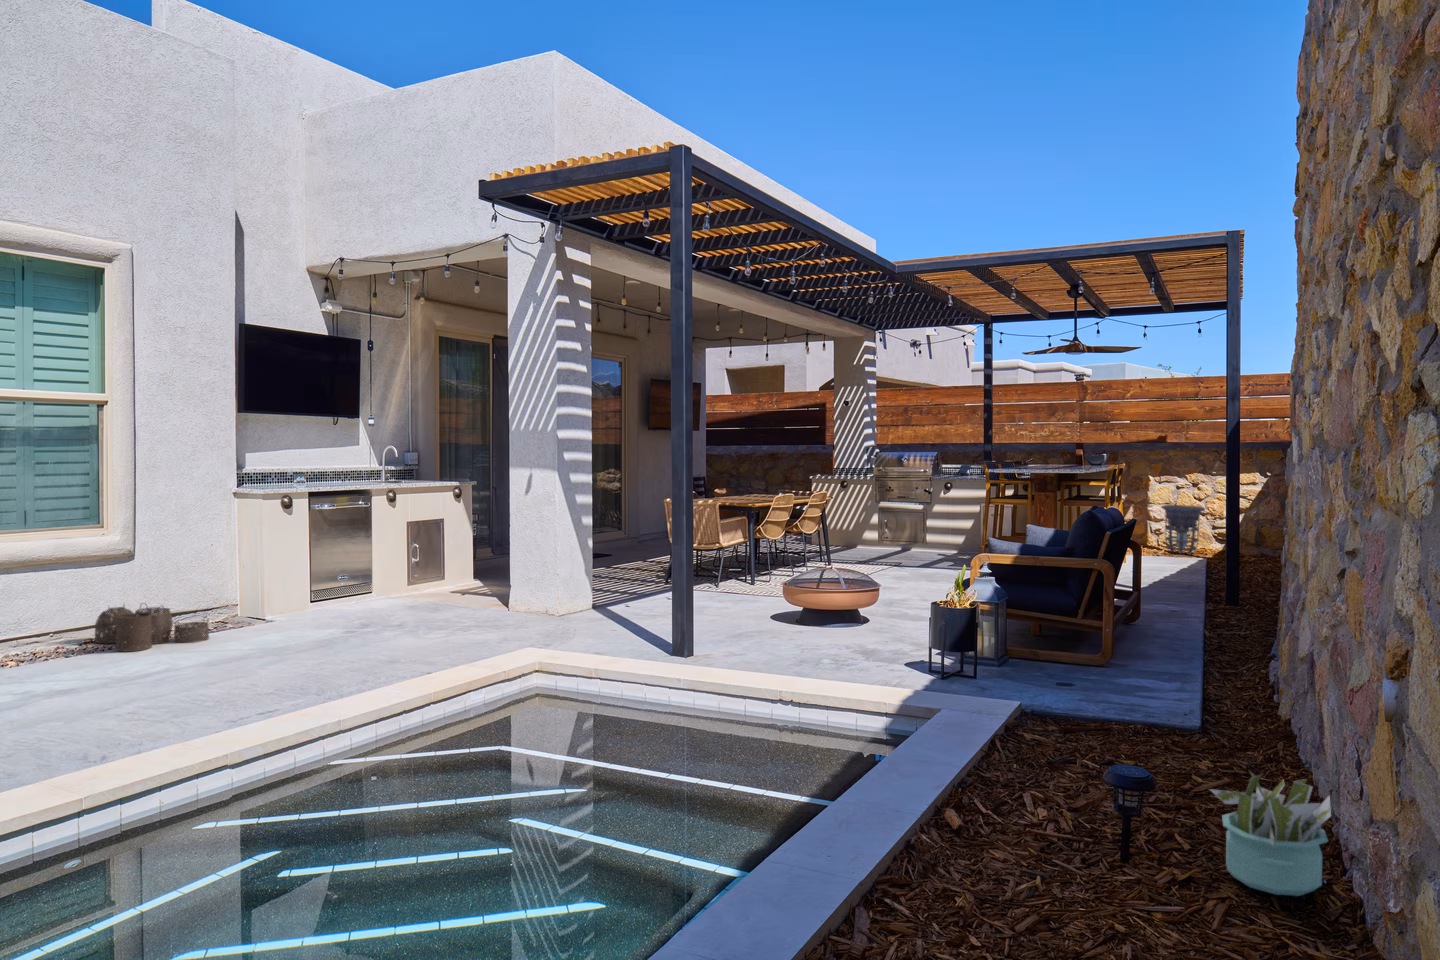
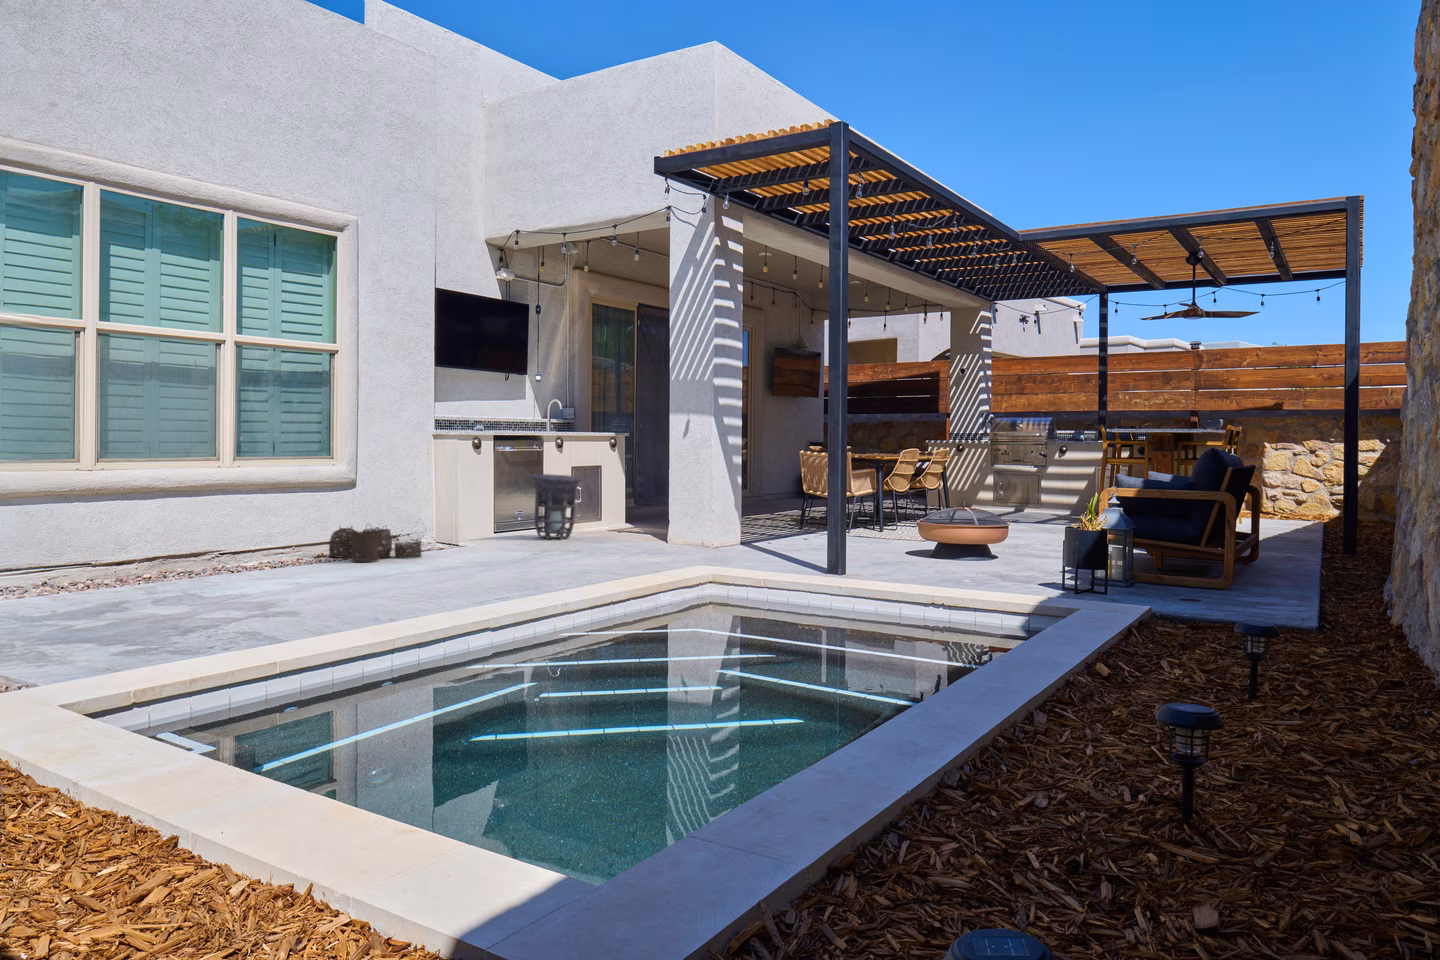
side table: present [1161,505,1205,554] -> present [530,474,583,539]
decorative plant: present [1210,773,1331,896] -> none [1318,617,1419,708]

